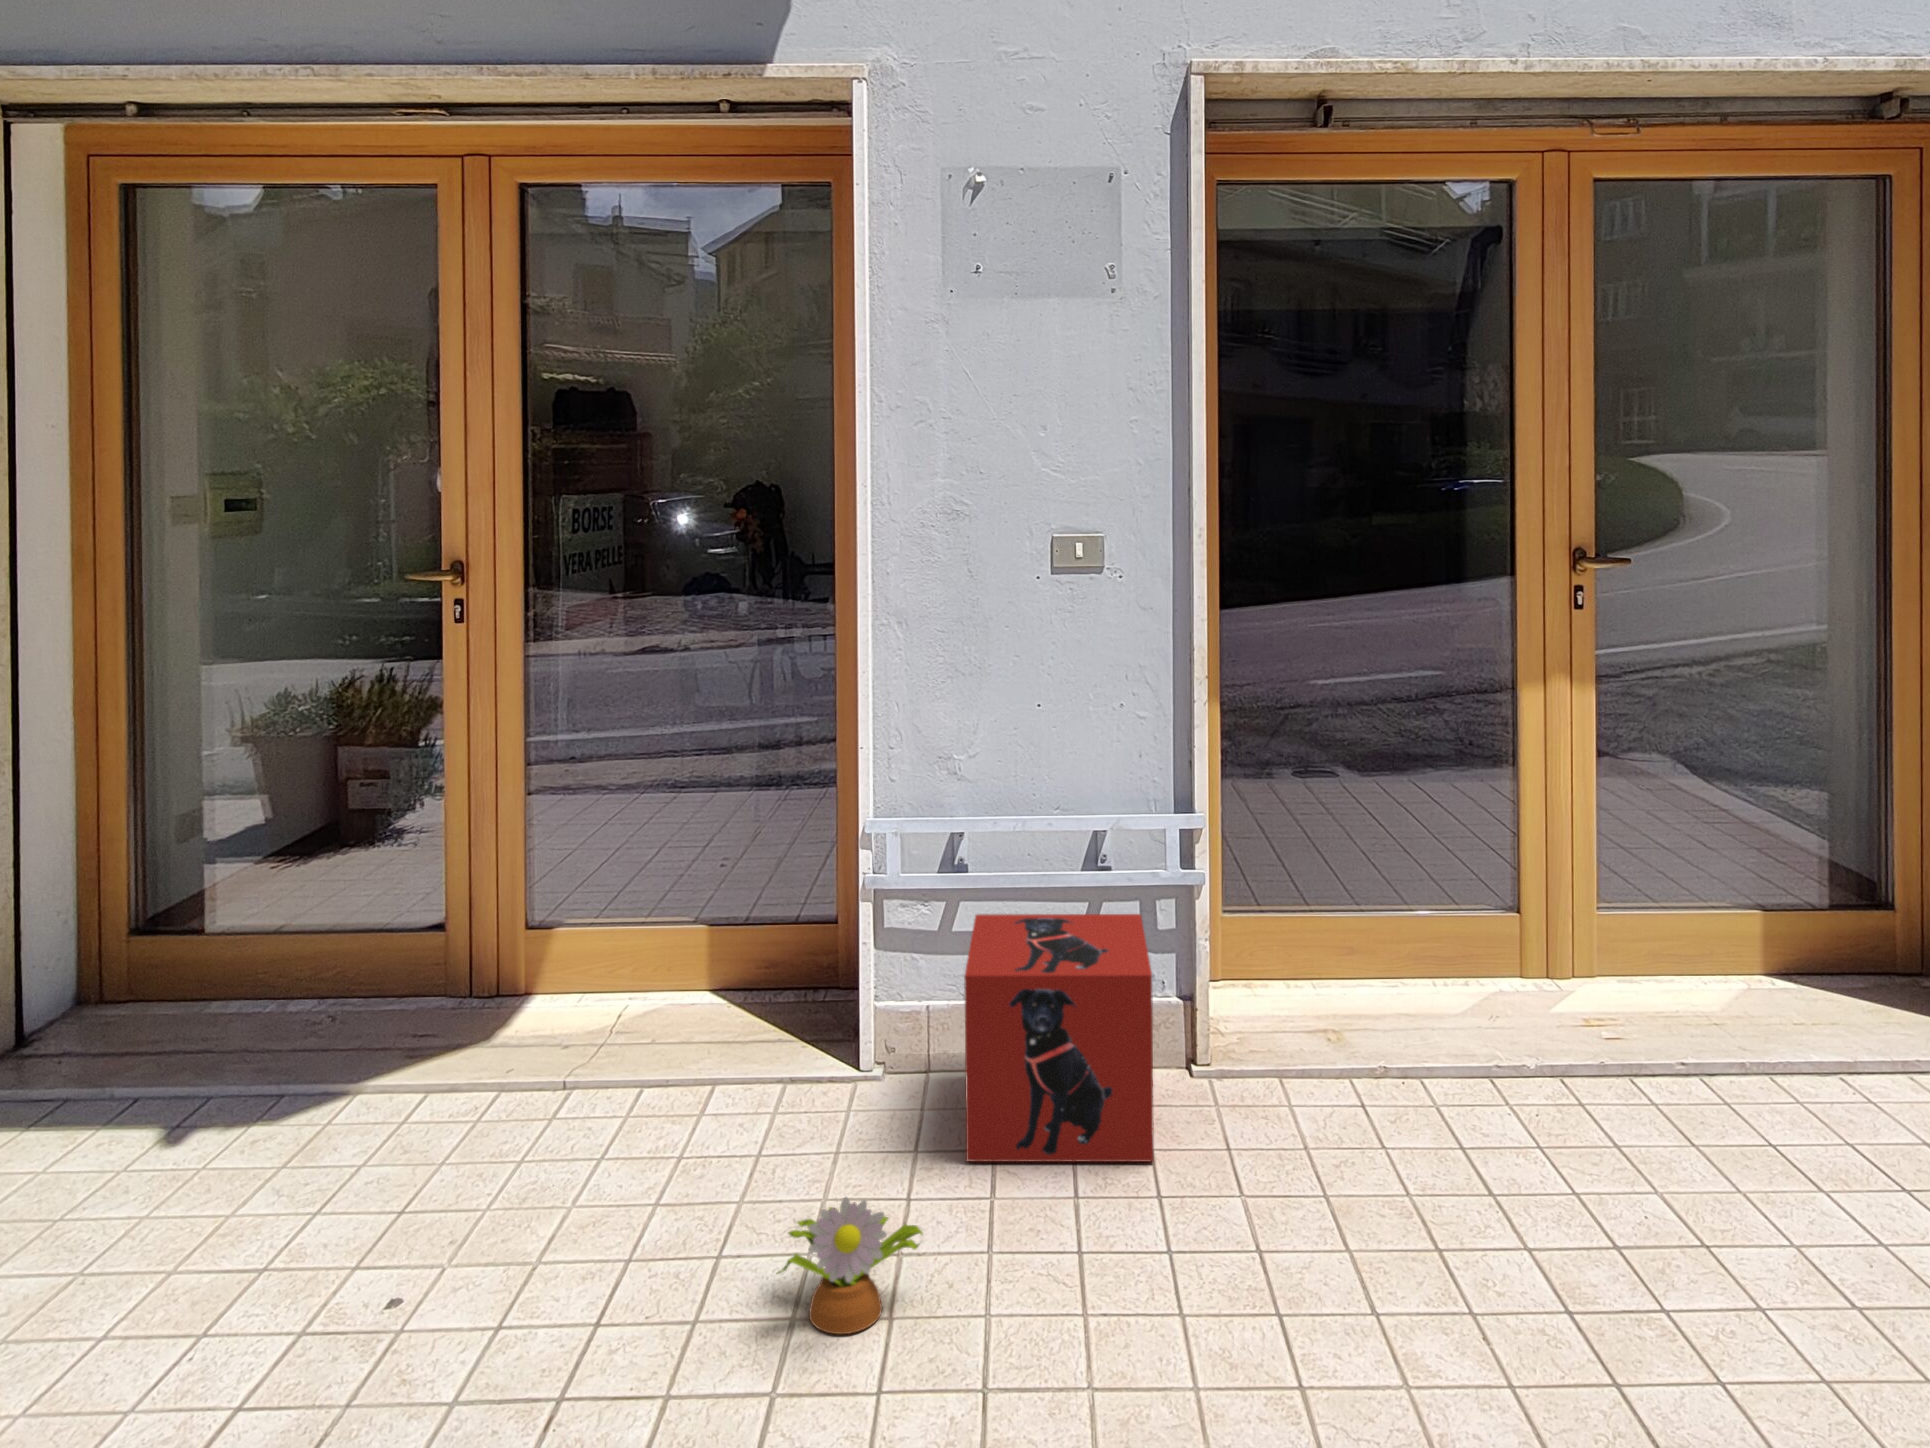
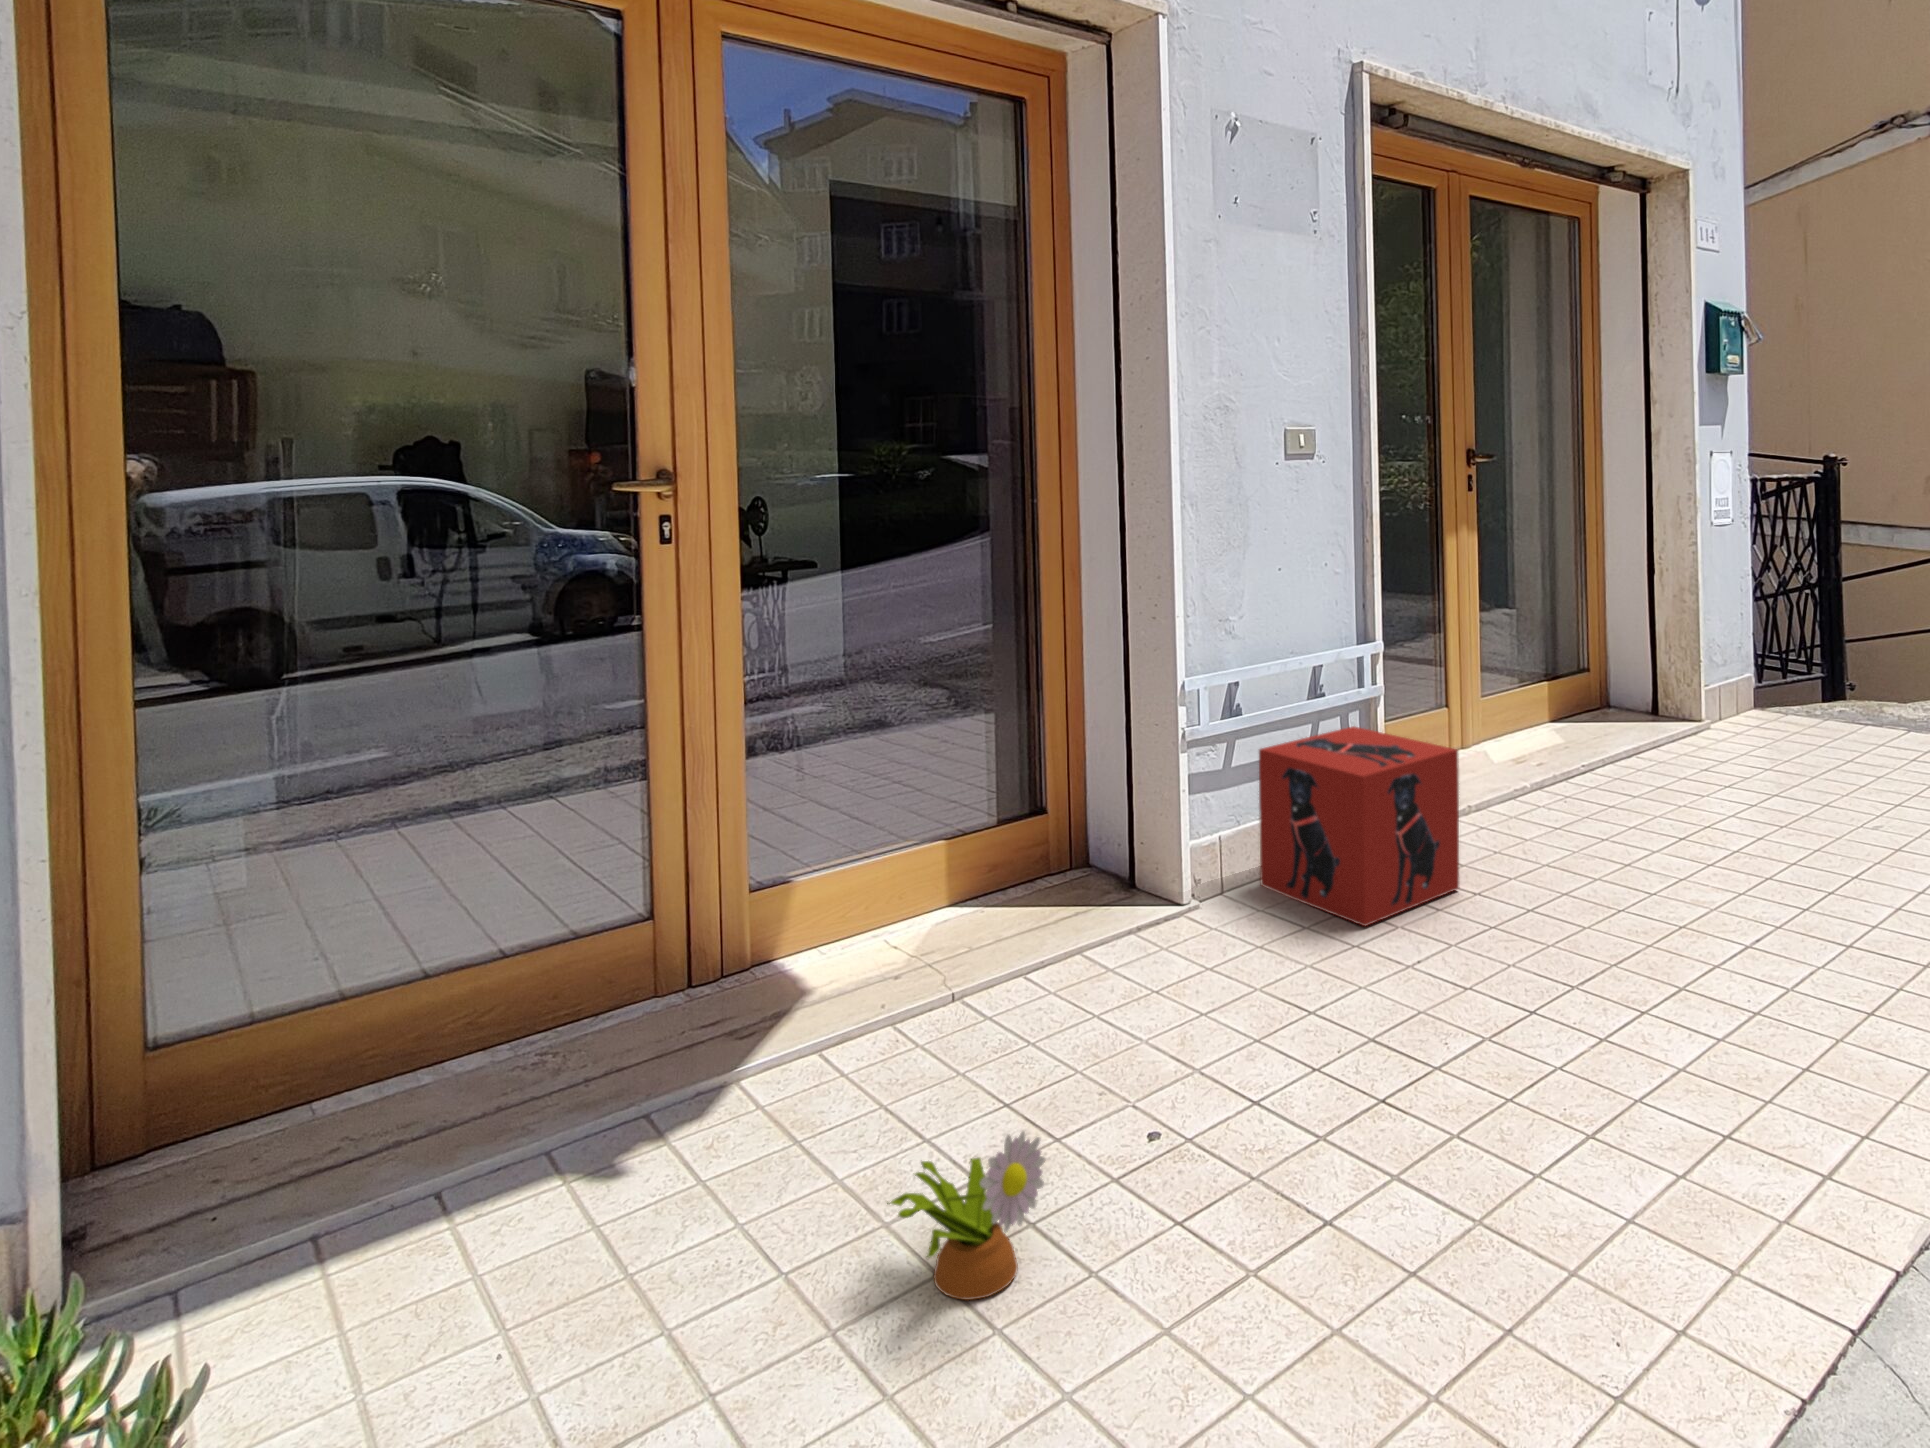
decorative plant: present [776,1197,923,1334] -> present [887,1131,1045,1300]

